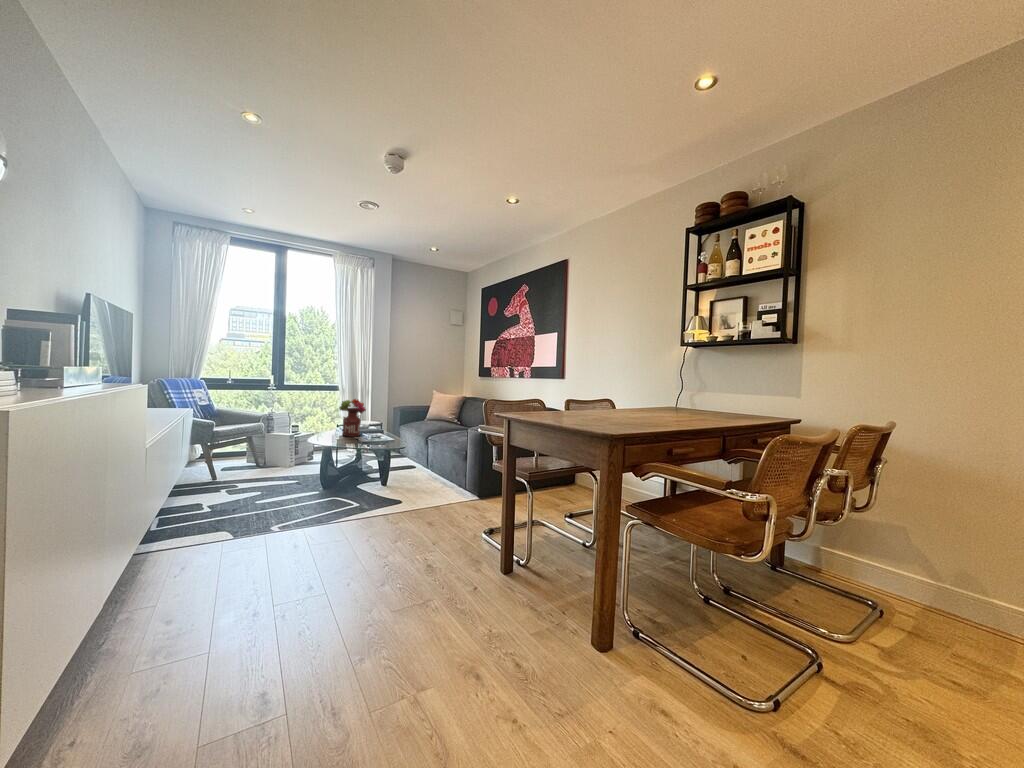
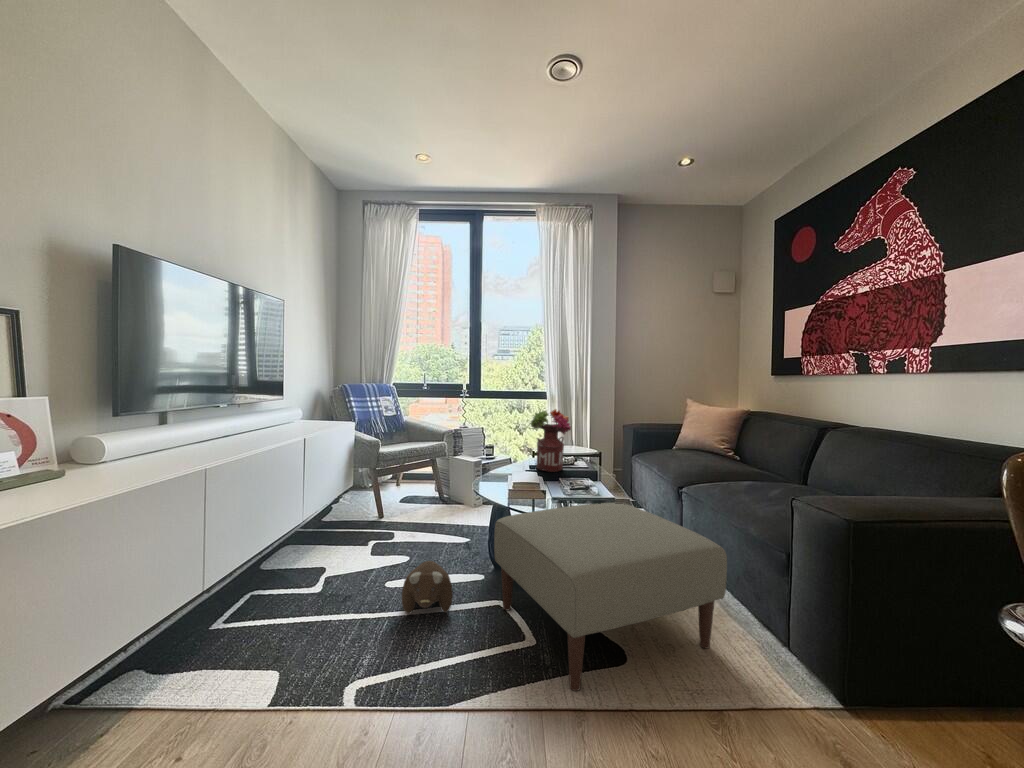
ottoman: none [328,449,448,531] -> present [494,503,727,691]
plush toy: none [269,491,303,523] -> present [402,561,453,614]

